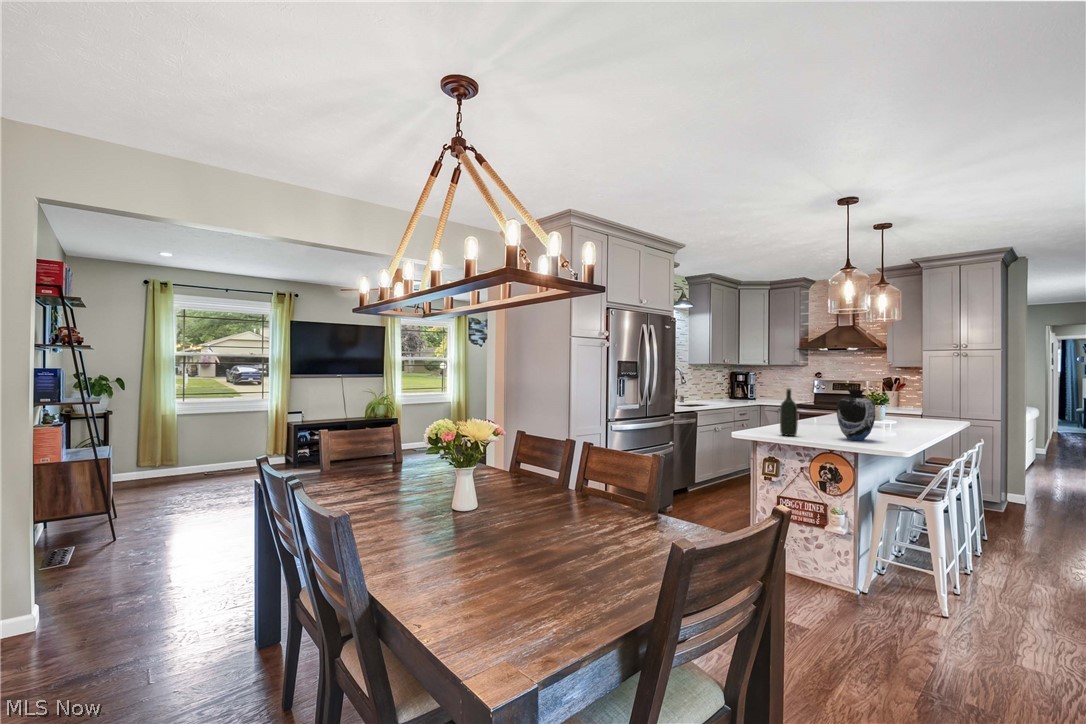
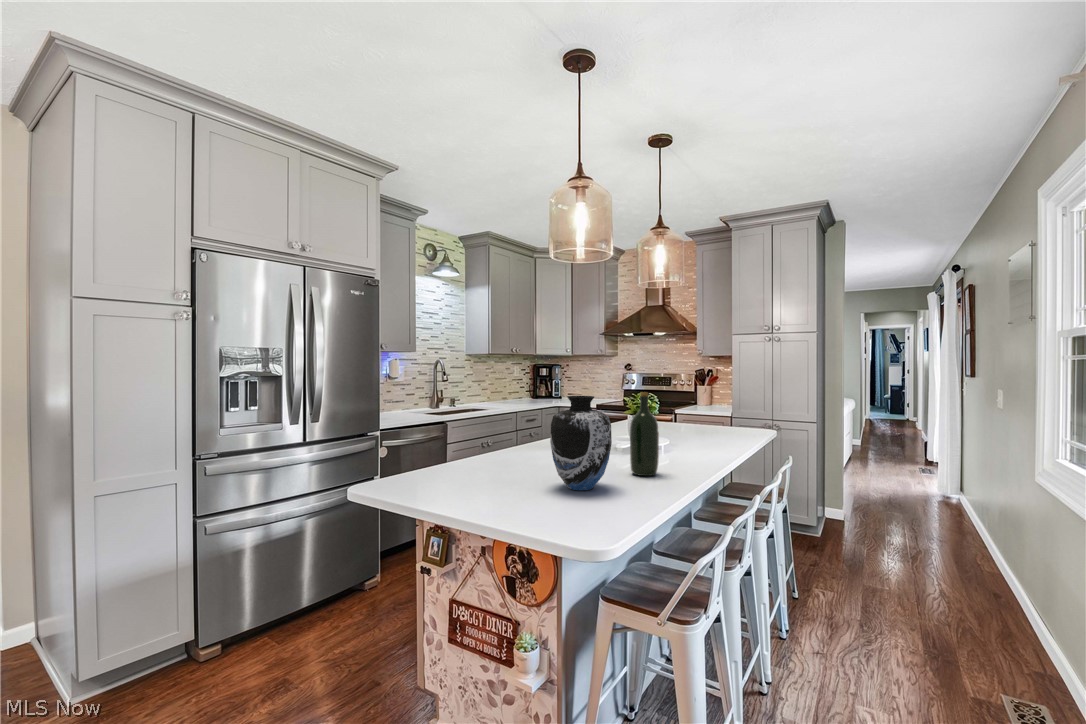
wine bottle: present [780,388,798,436] -> present [630,392,659,476]

